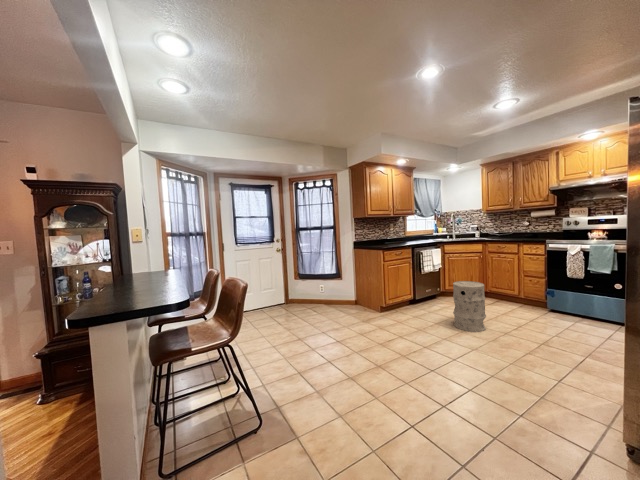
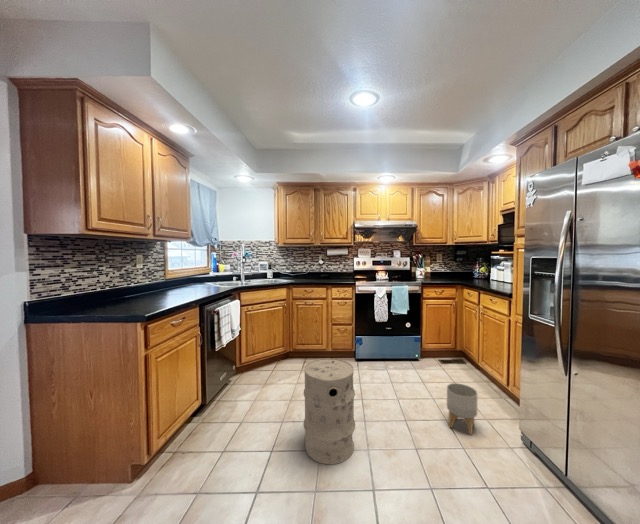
planter: none [573,319,604,355] -> present [447,383,478,435]

